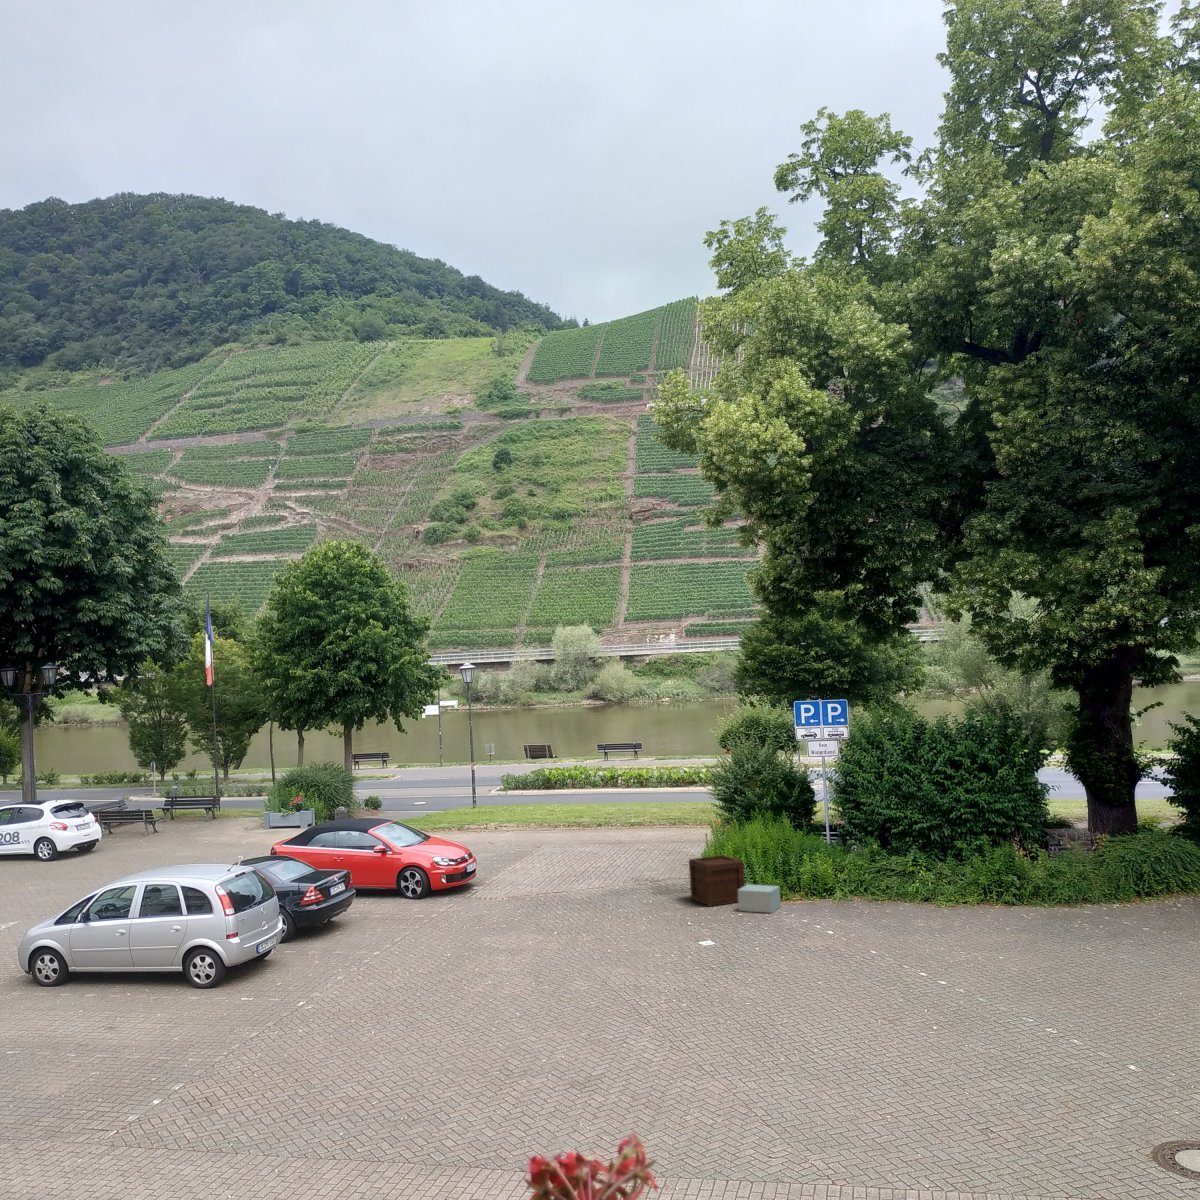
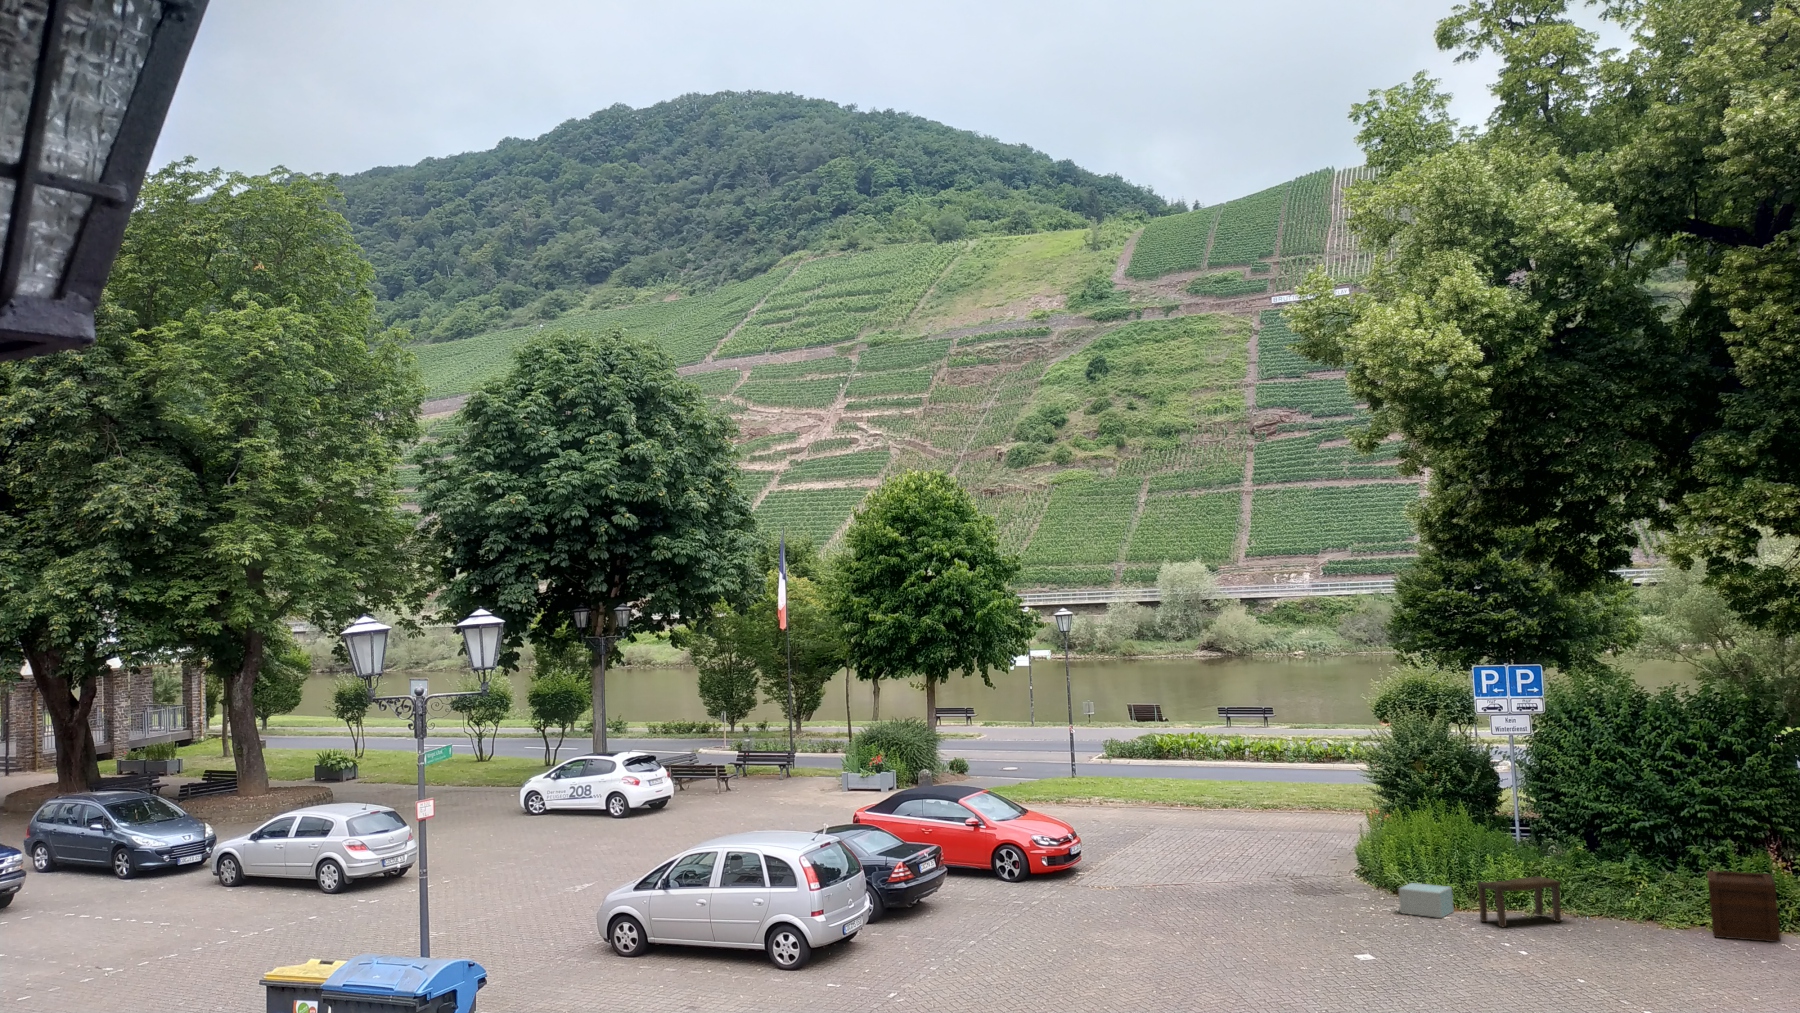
wooden crate: present [689,855,745,907] -> present [1707,871,1781,942]
bench: none [800,873,863,918] -> present [1478,876,1561,927]

